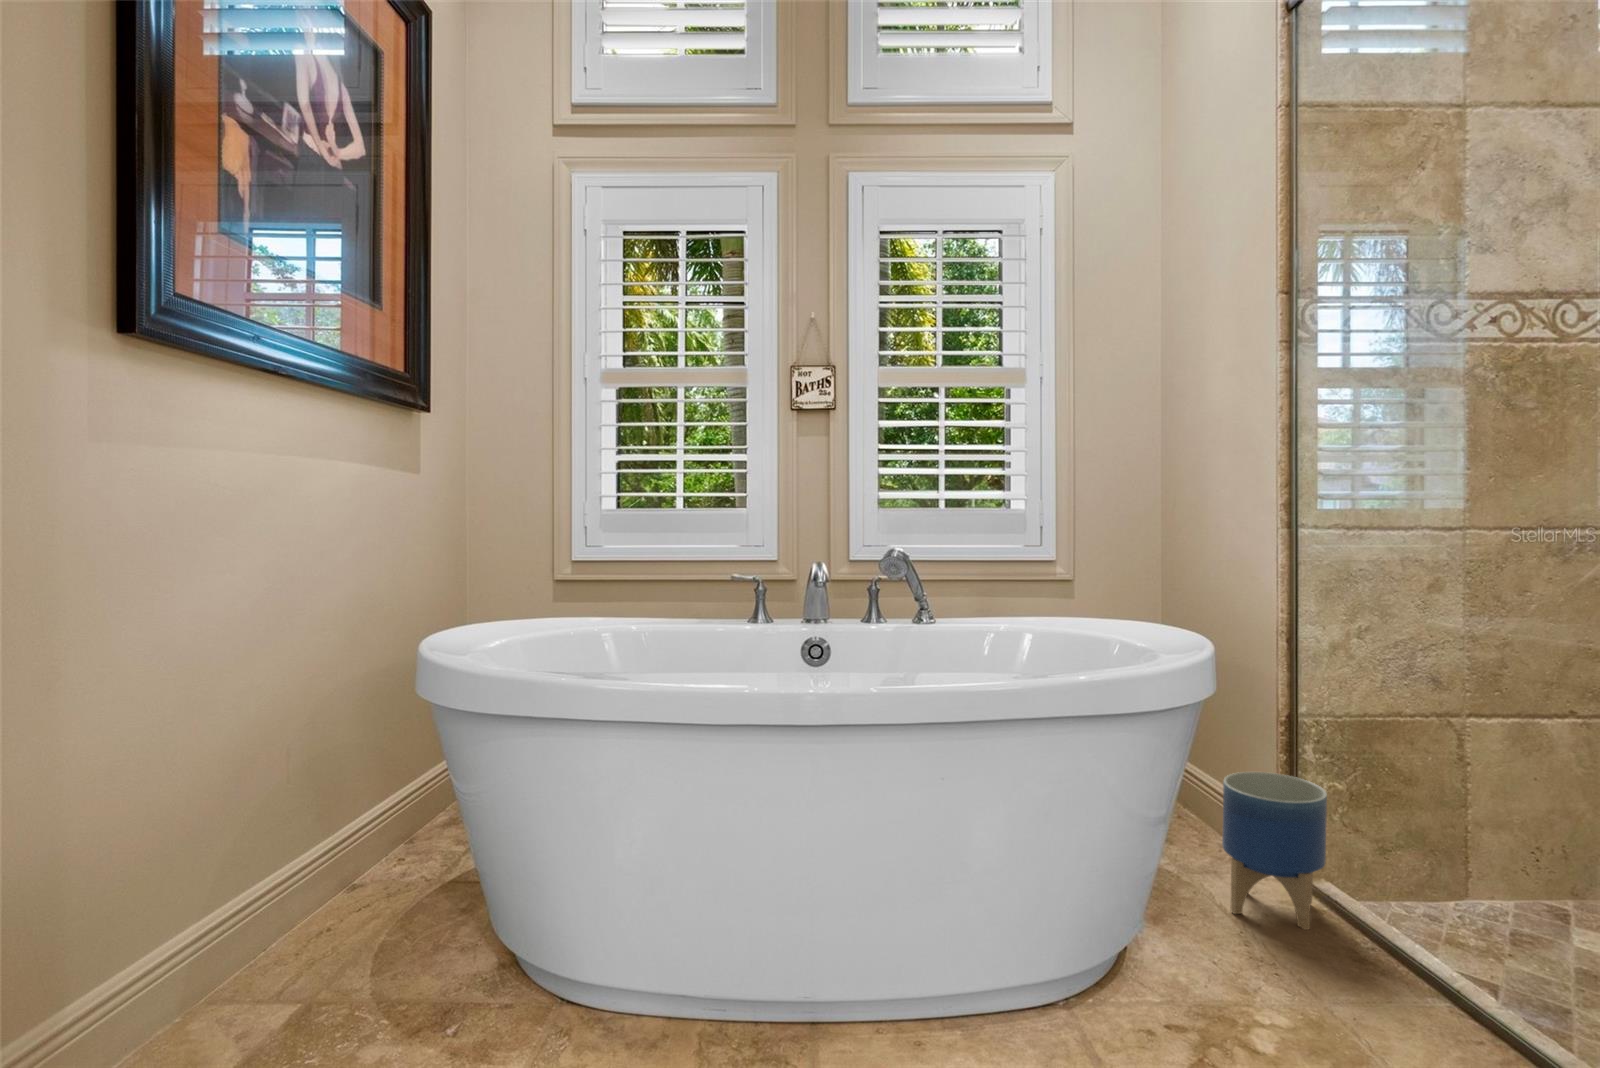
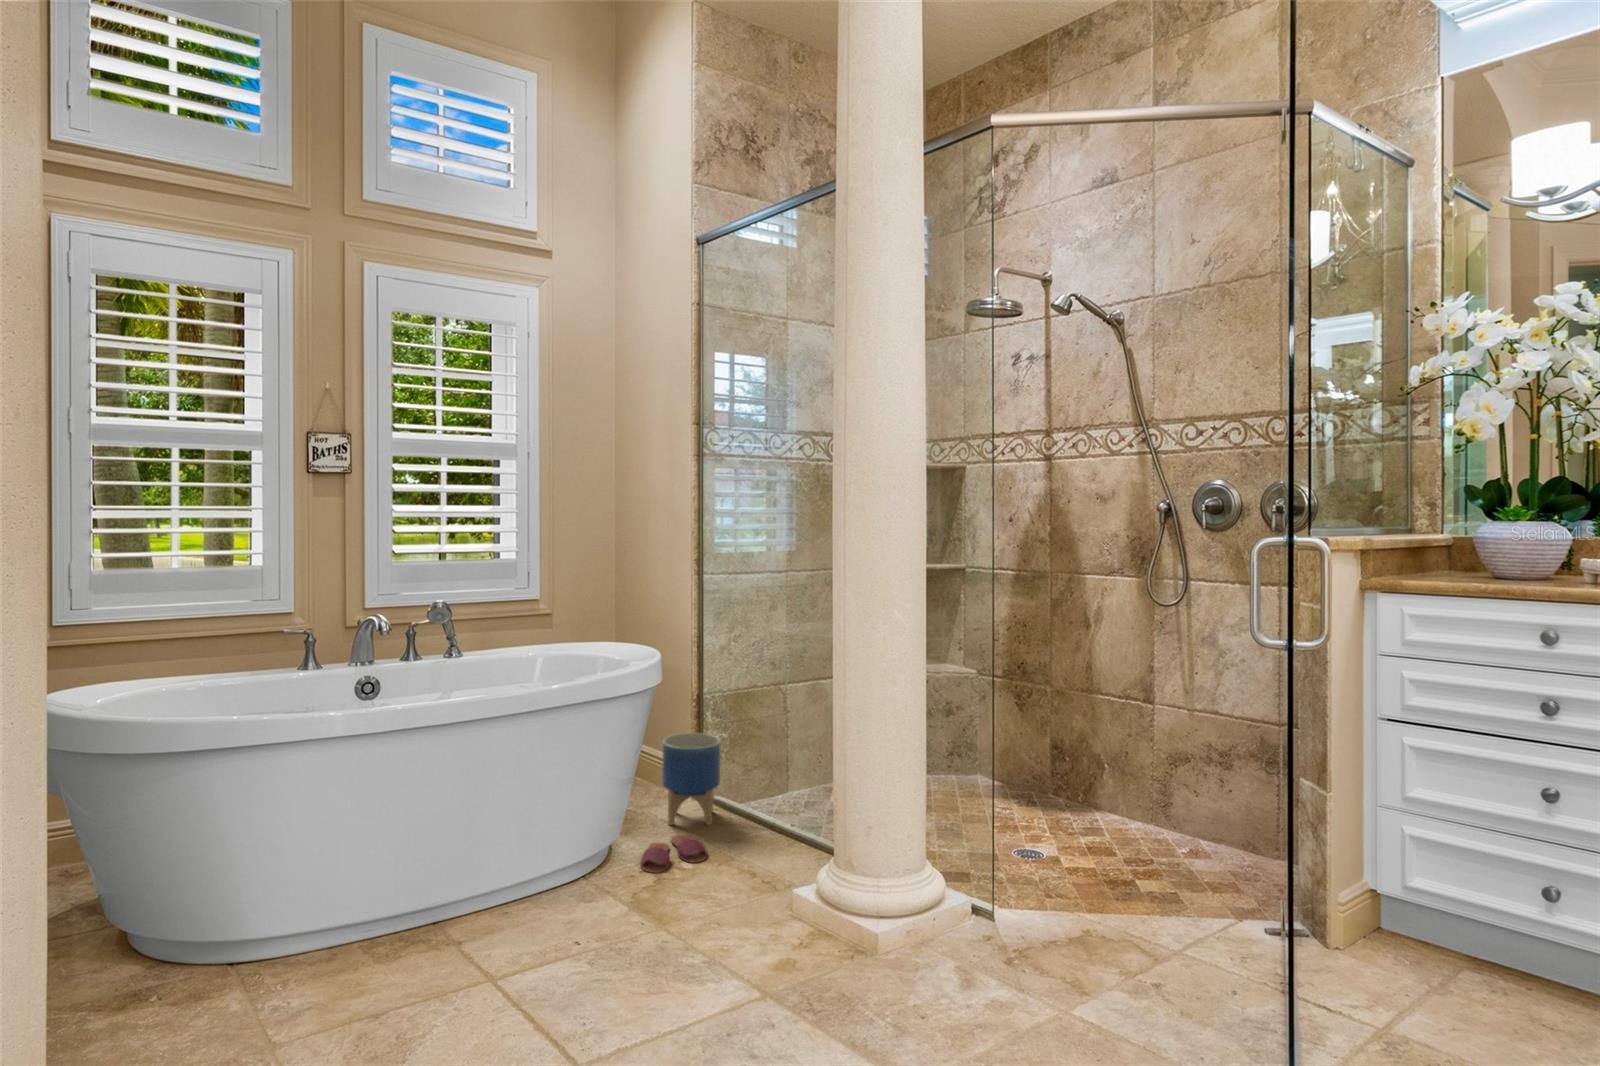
slippers: none [1176,938,1301,1006] -> present [640,835,707,873]

